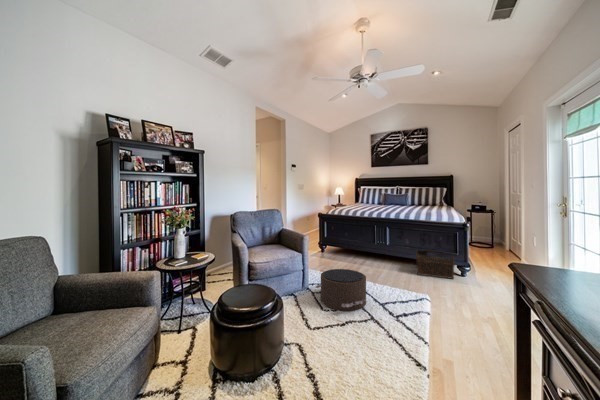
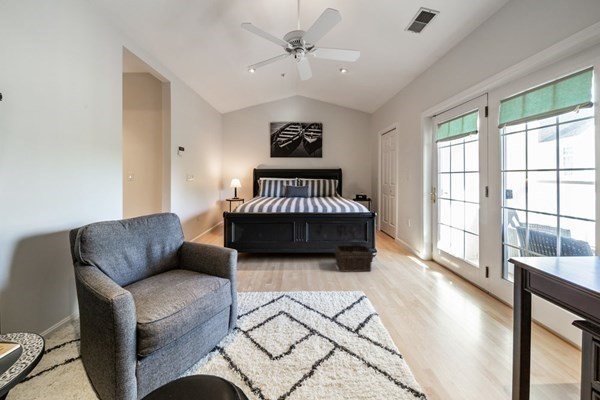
pouf: present [315,269,367,311] -> none [250,284,324,342]

